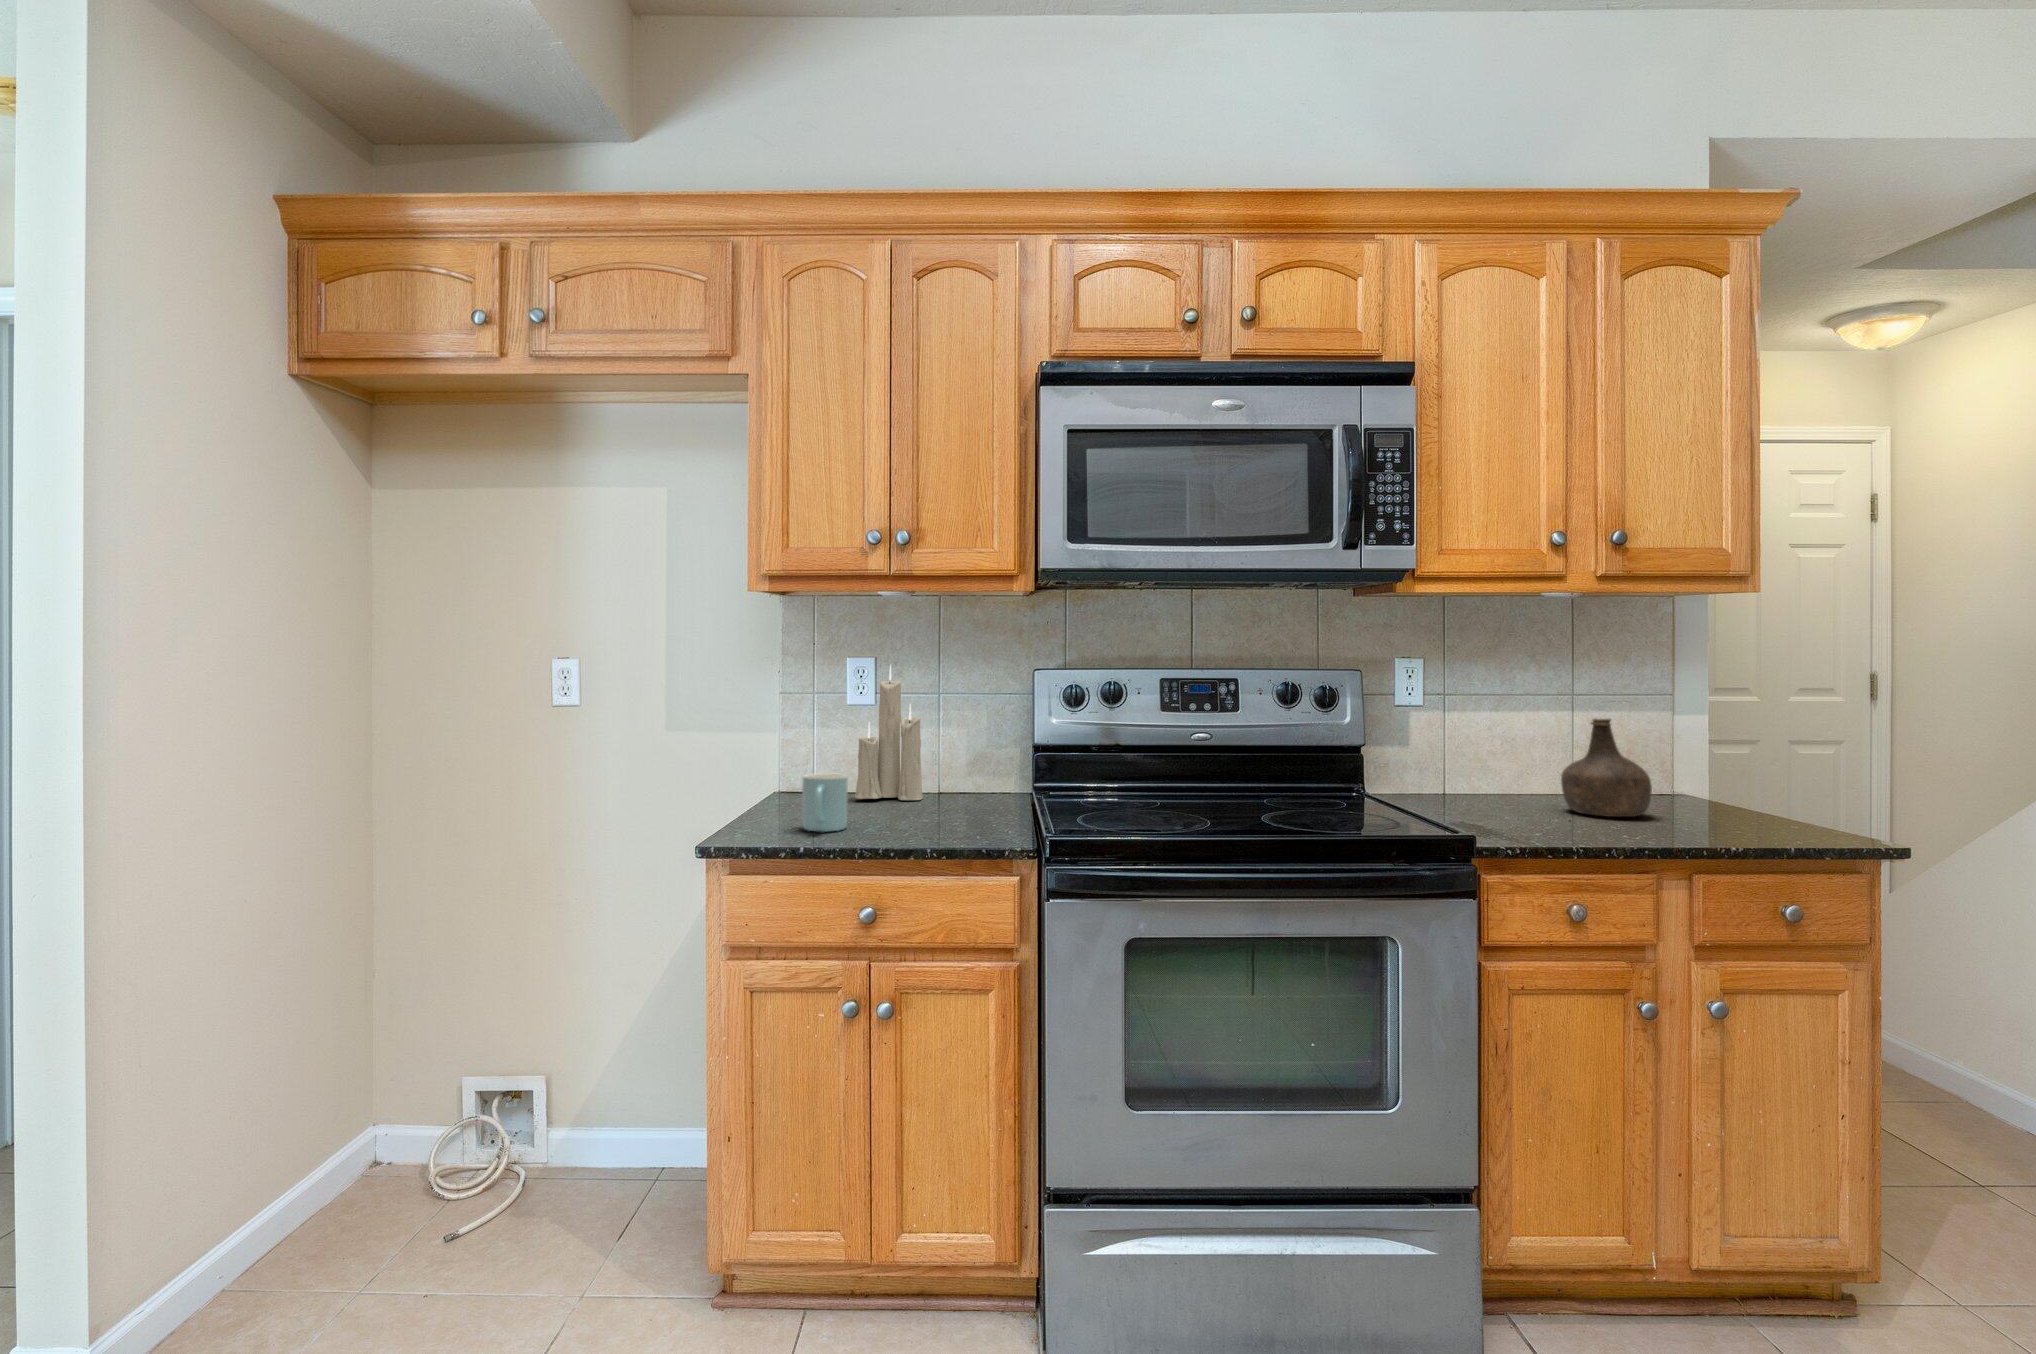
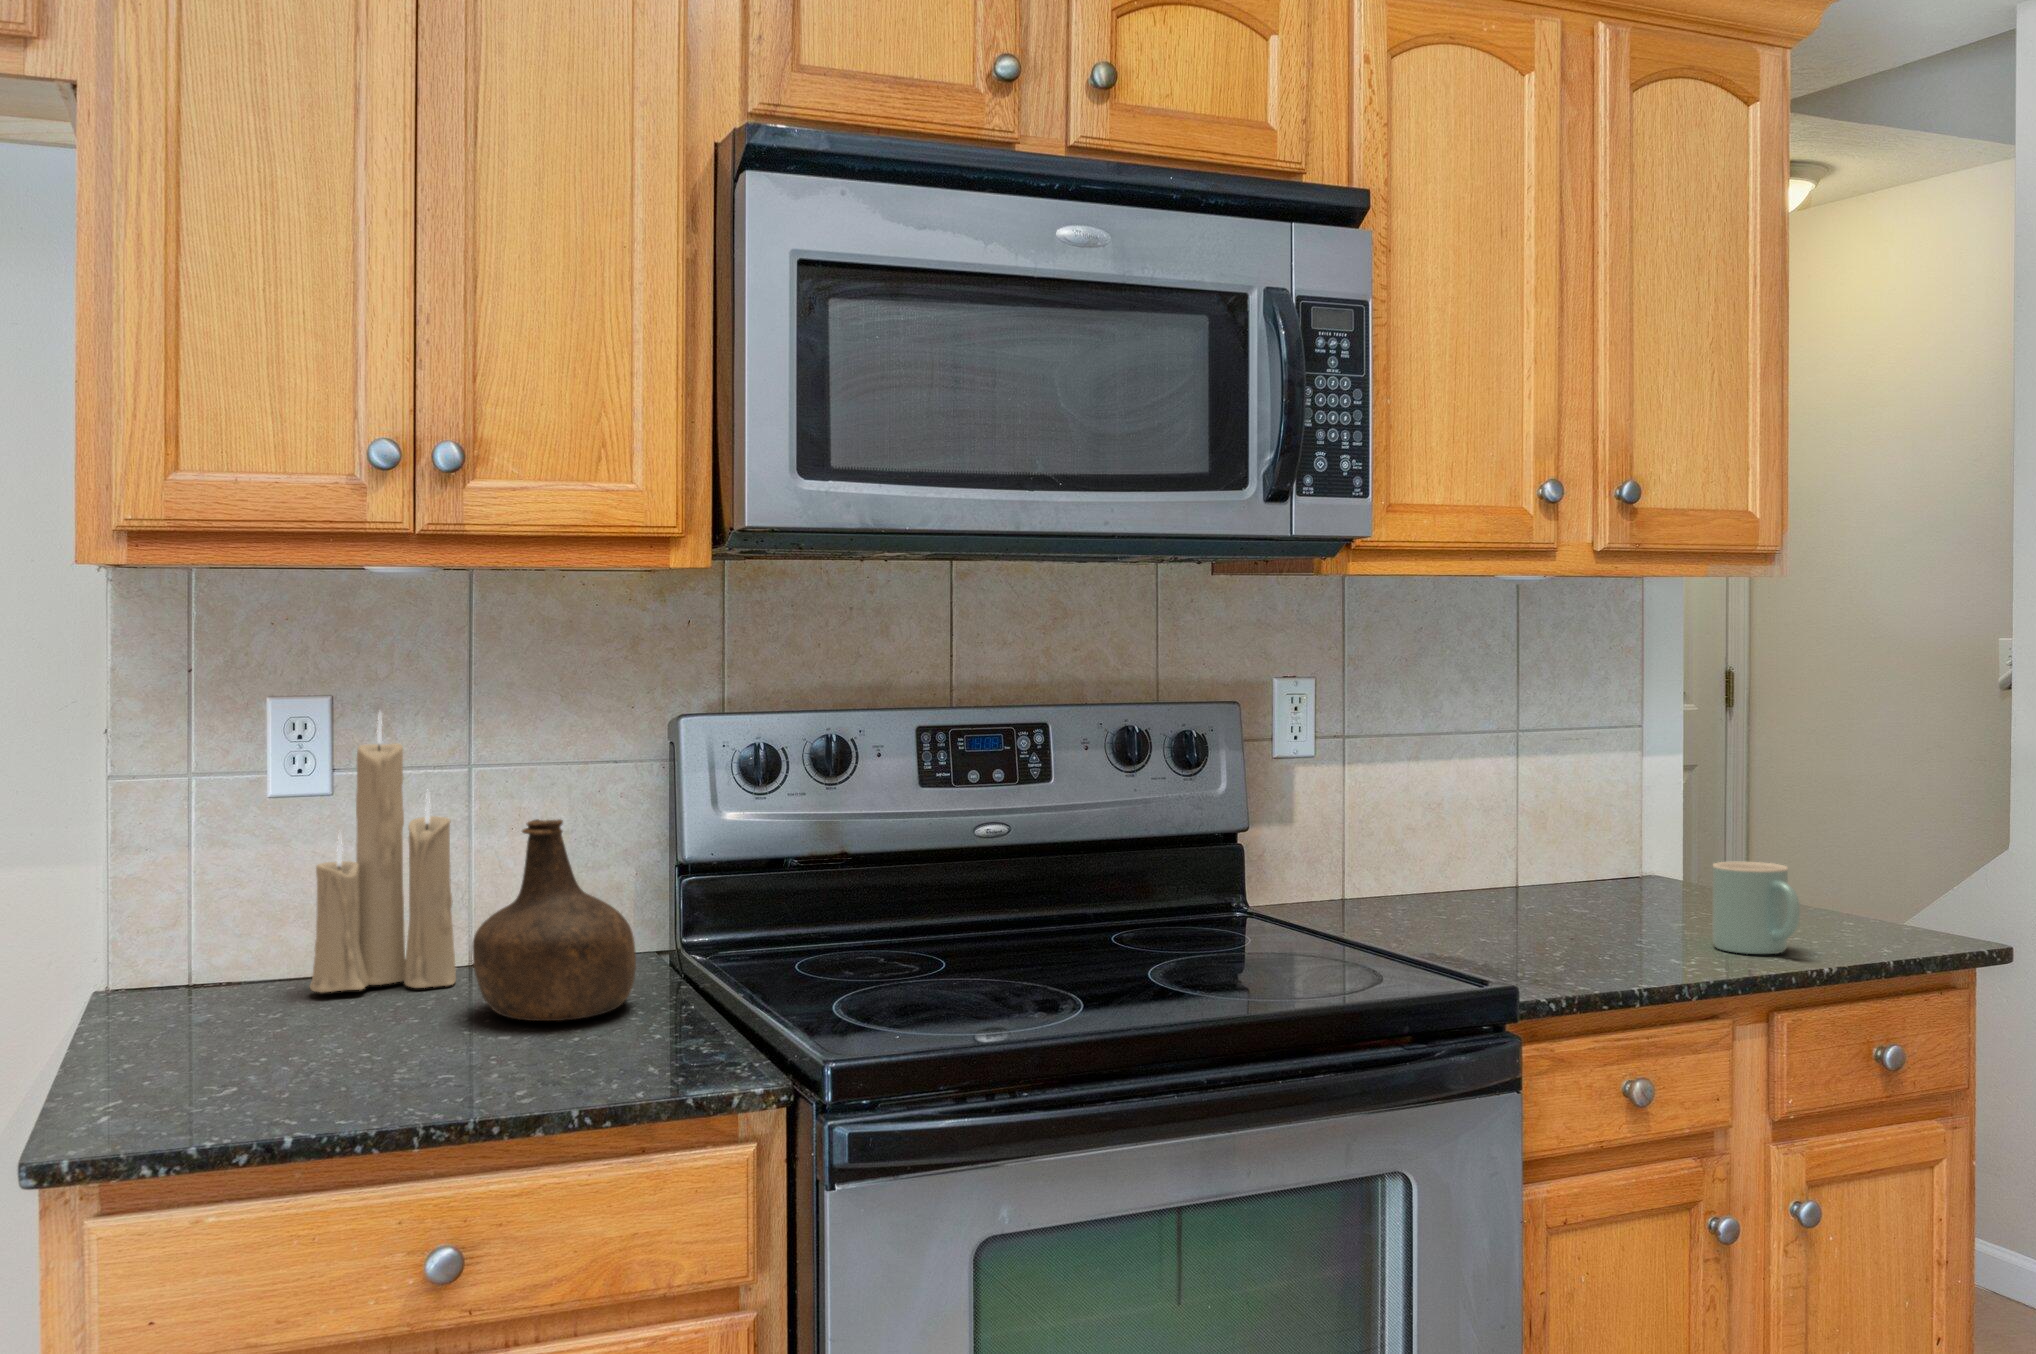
bottle: present [1561,719,1652,817] -> present [473,819,636,1021]
mug: present [802,773,848,832] -> present [1712,862,1800,954]

